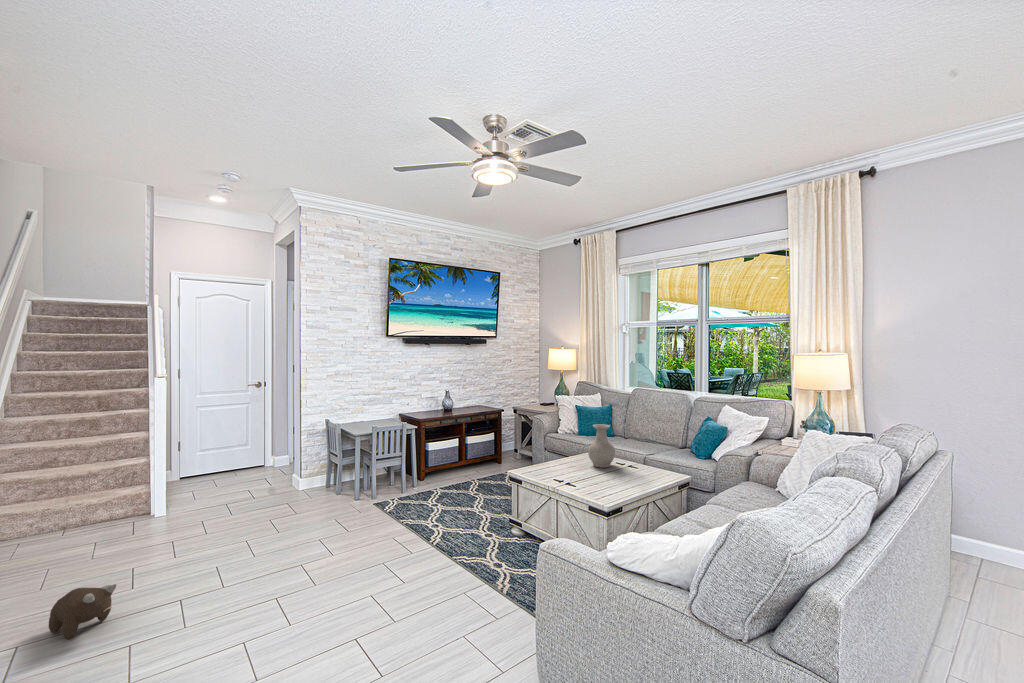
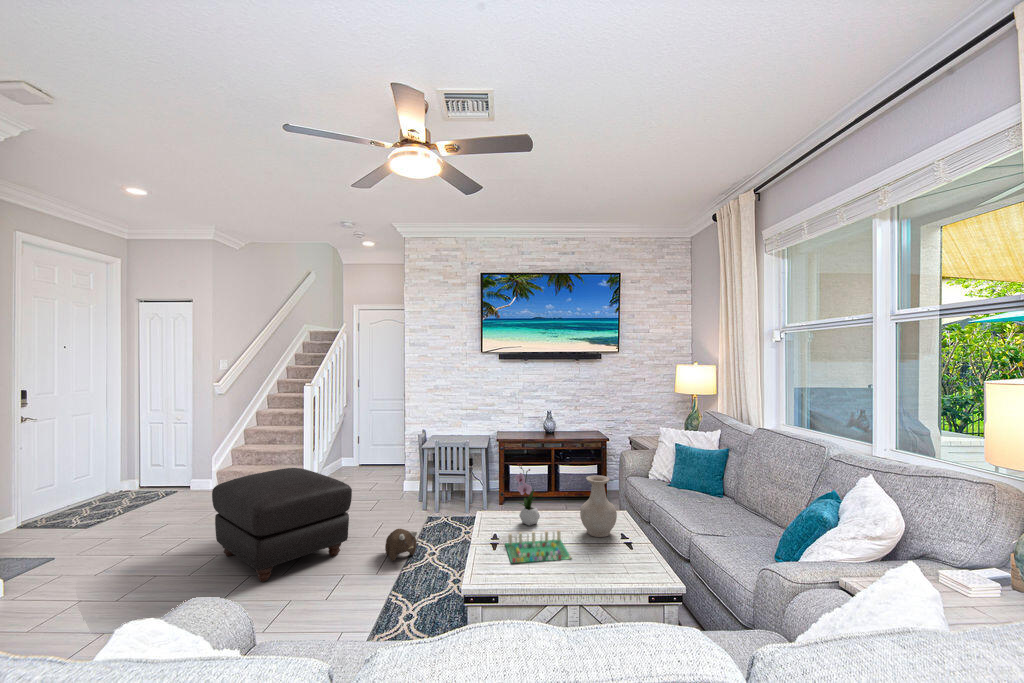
flower arrangement: none [541,423,558,471] -> present [515,464,540,526]
board game: none [565,466,620,490] -> present [505,530,572,563]
ottoman: none [162,470,351,595] -> present [212,468,352,582]
plush toy: present [49,584,116,639] -> present [385,529,417,561]

